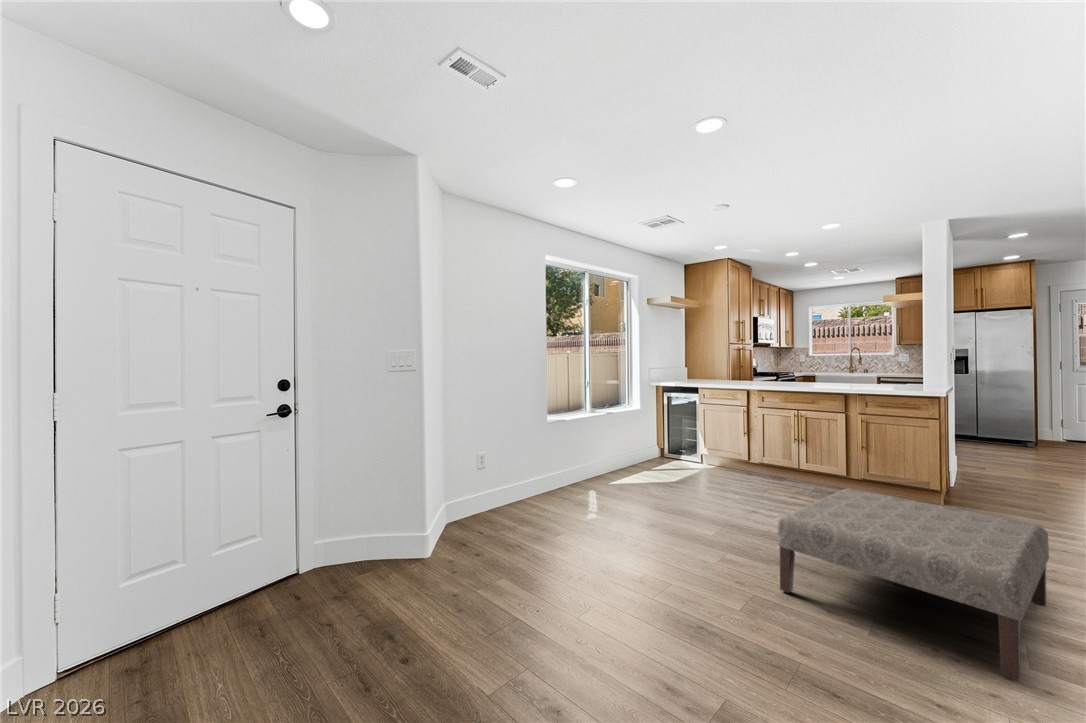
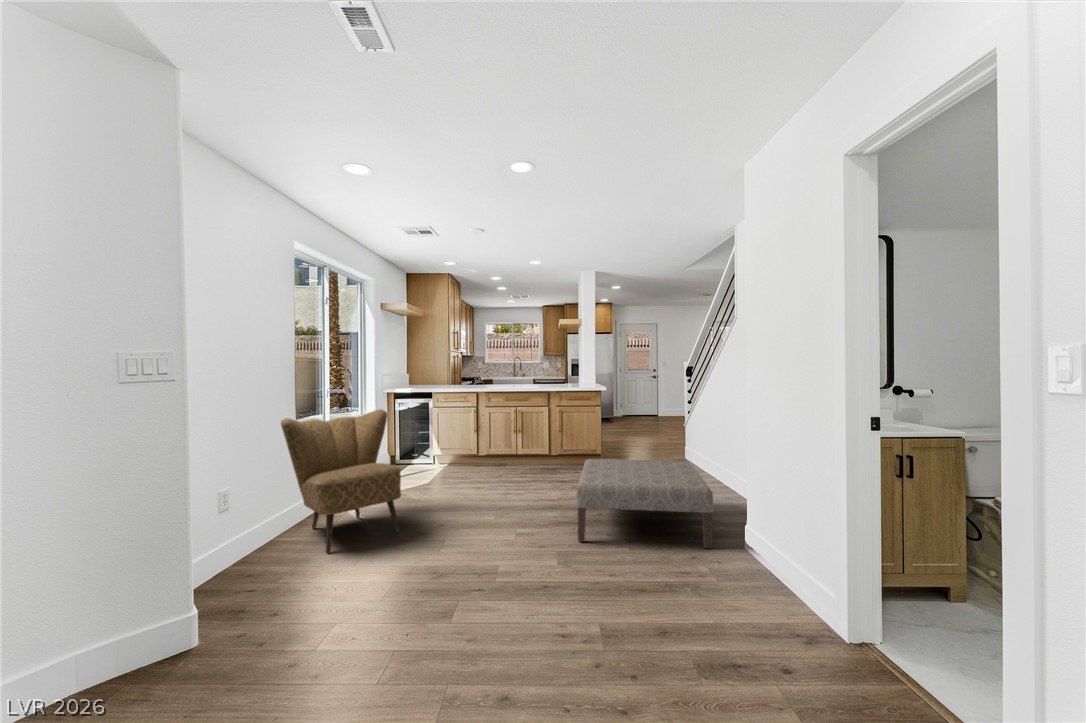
armchair: none [520,403,611,524] -> present [281,409,401,553]

